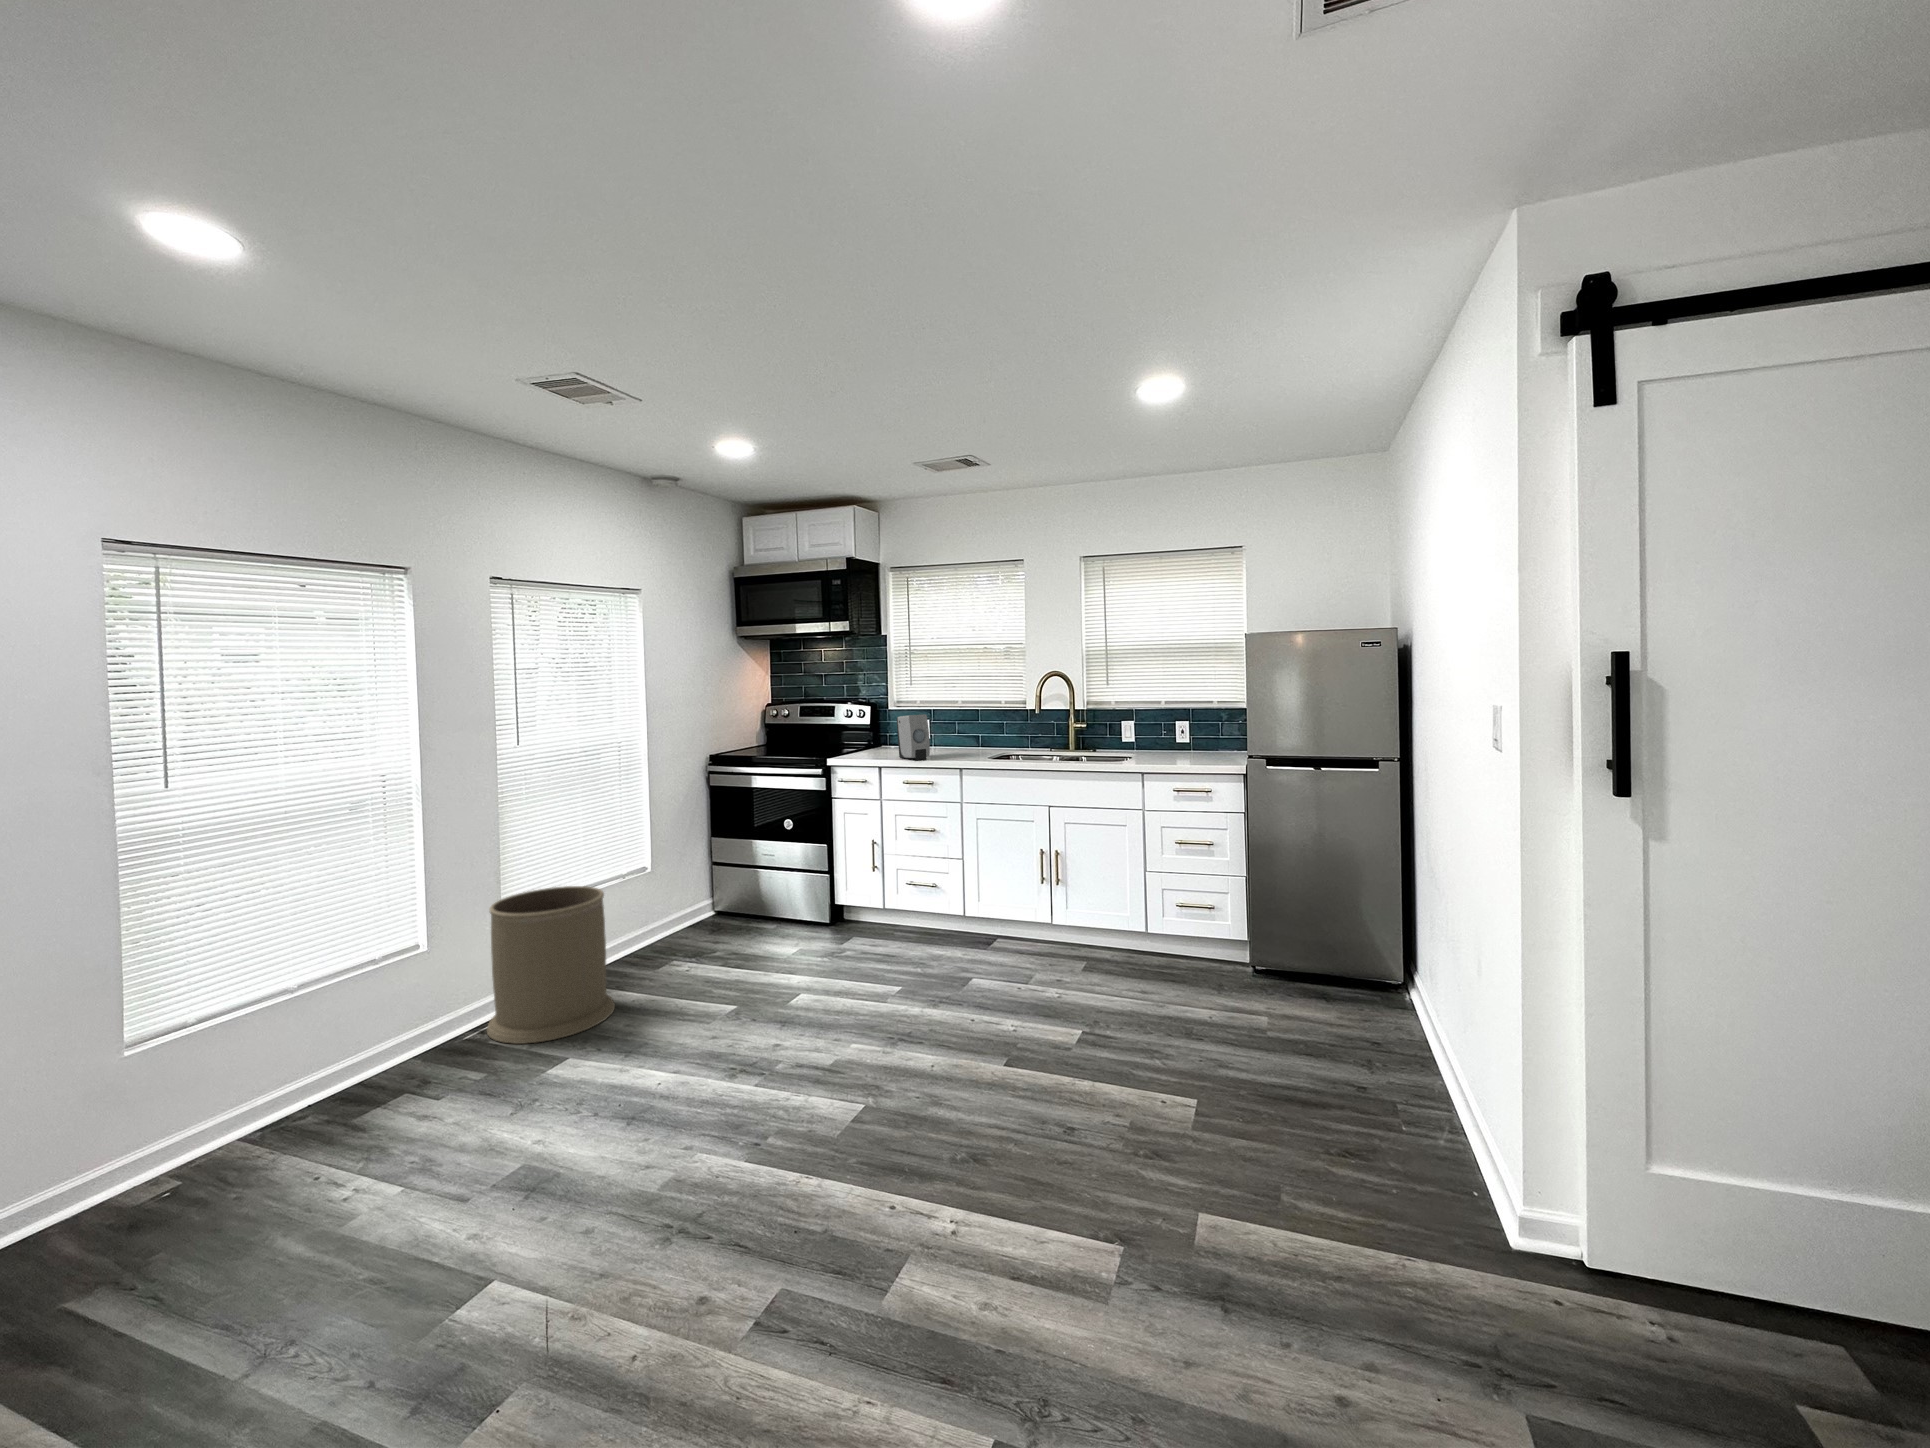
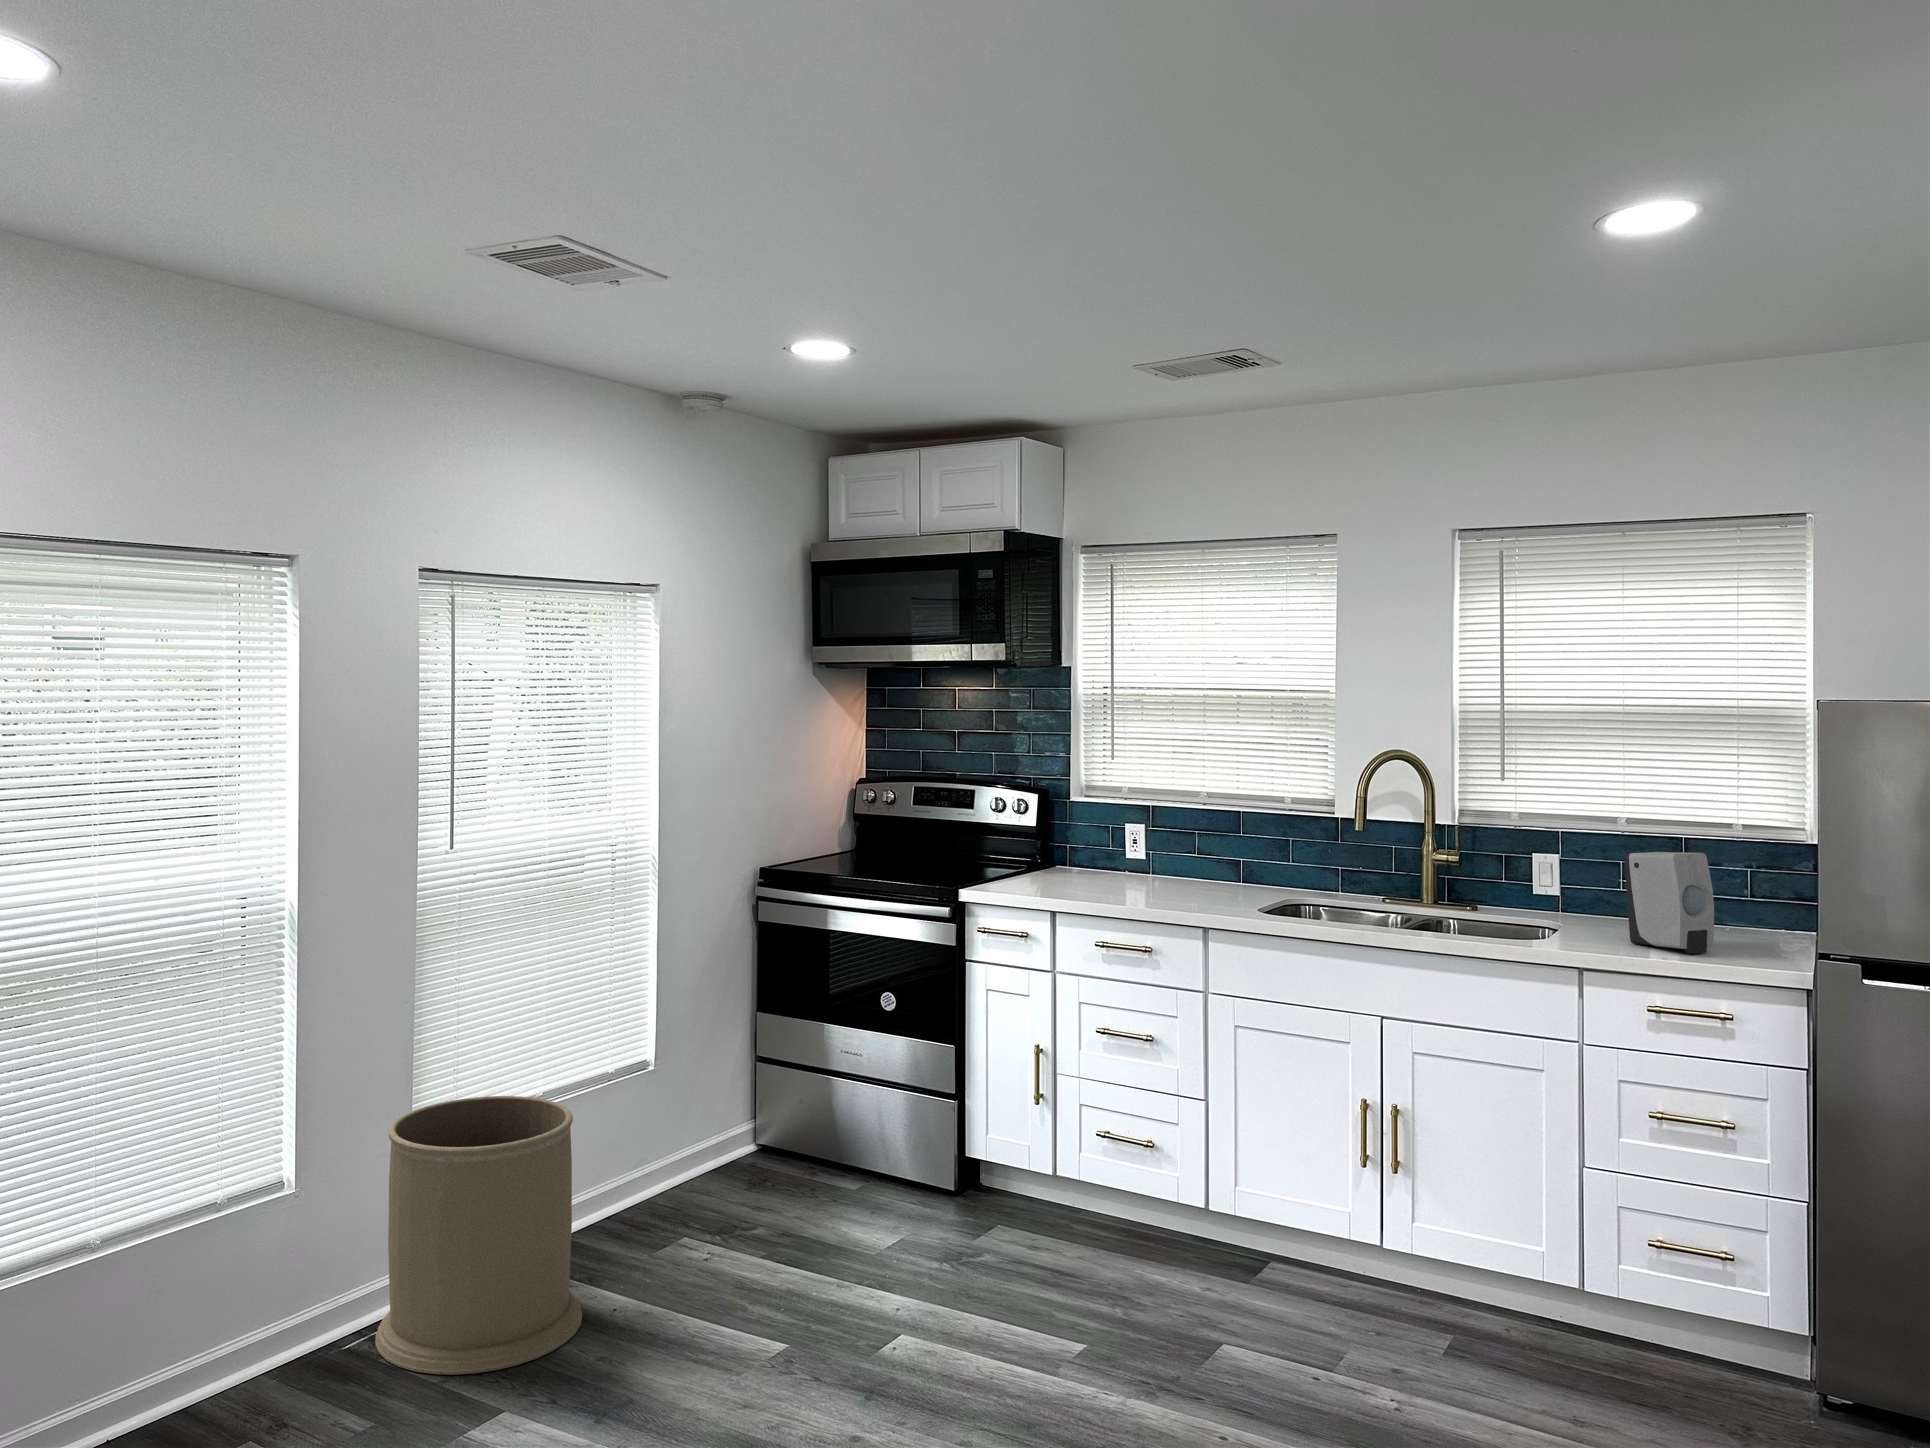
soap dispenser: present [897,714,930,760] -> present [1624,852,1714,953]

